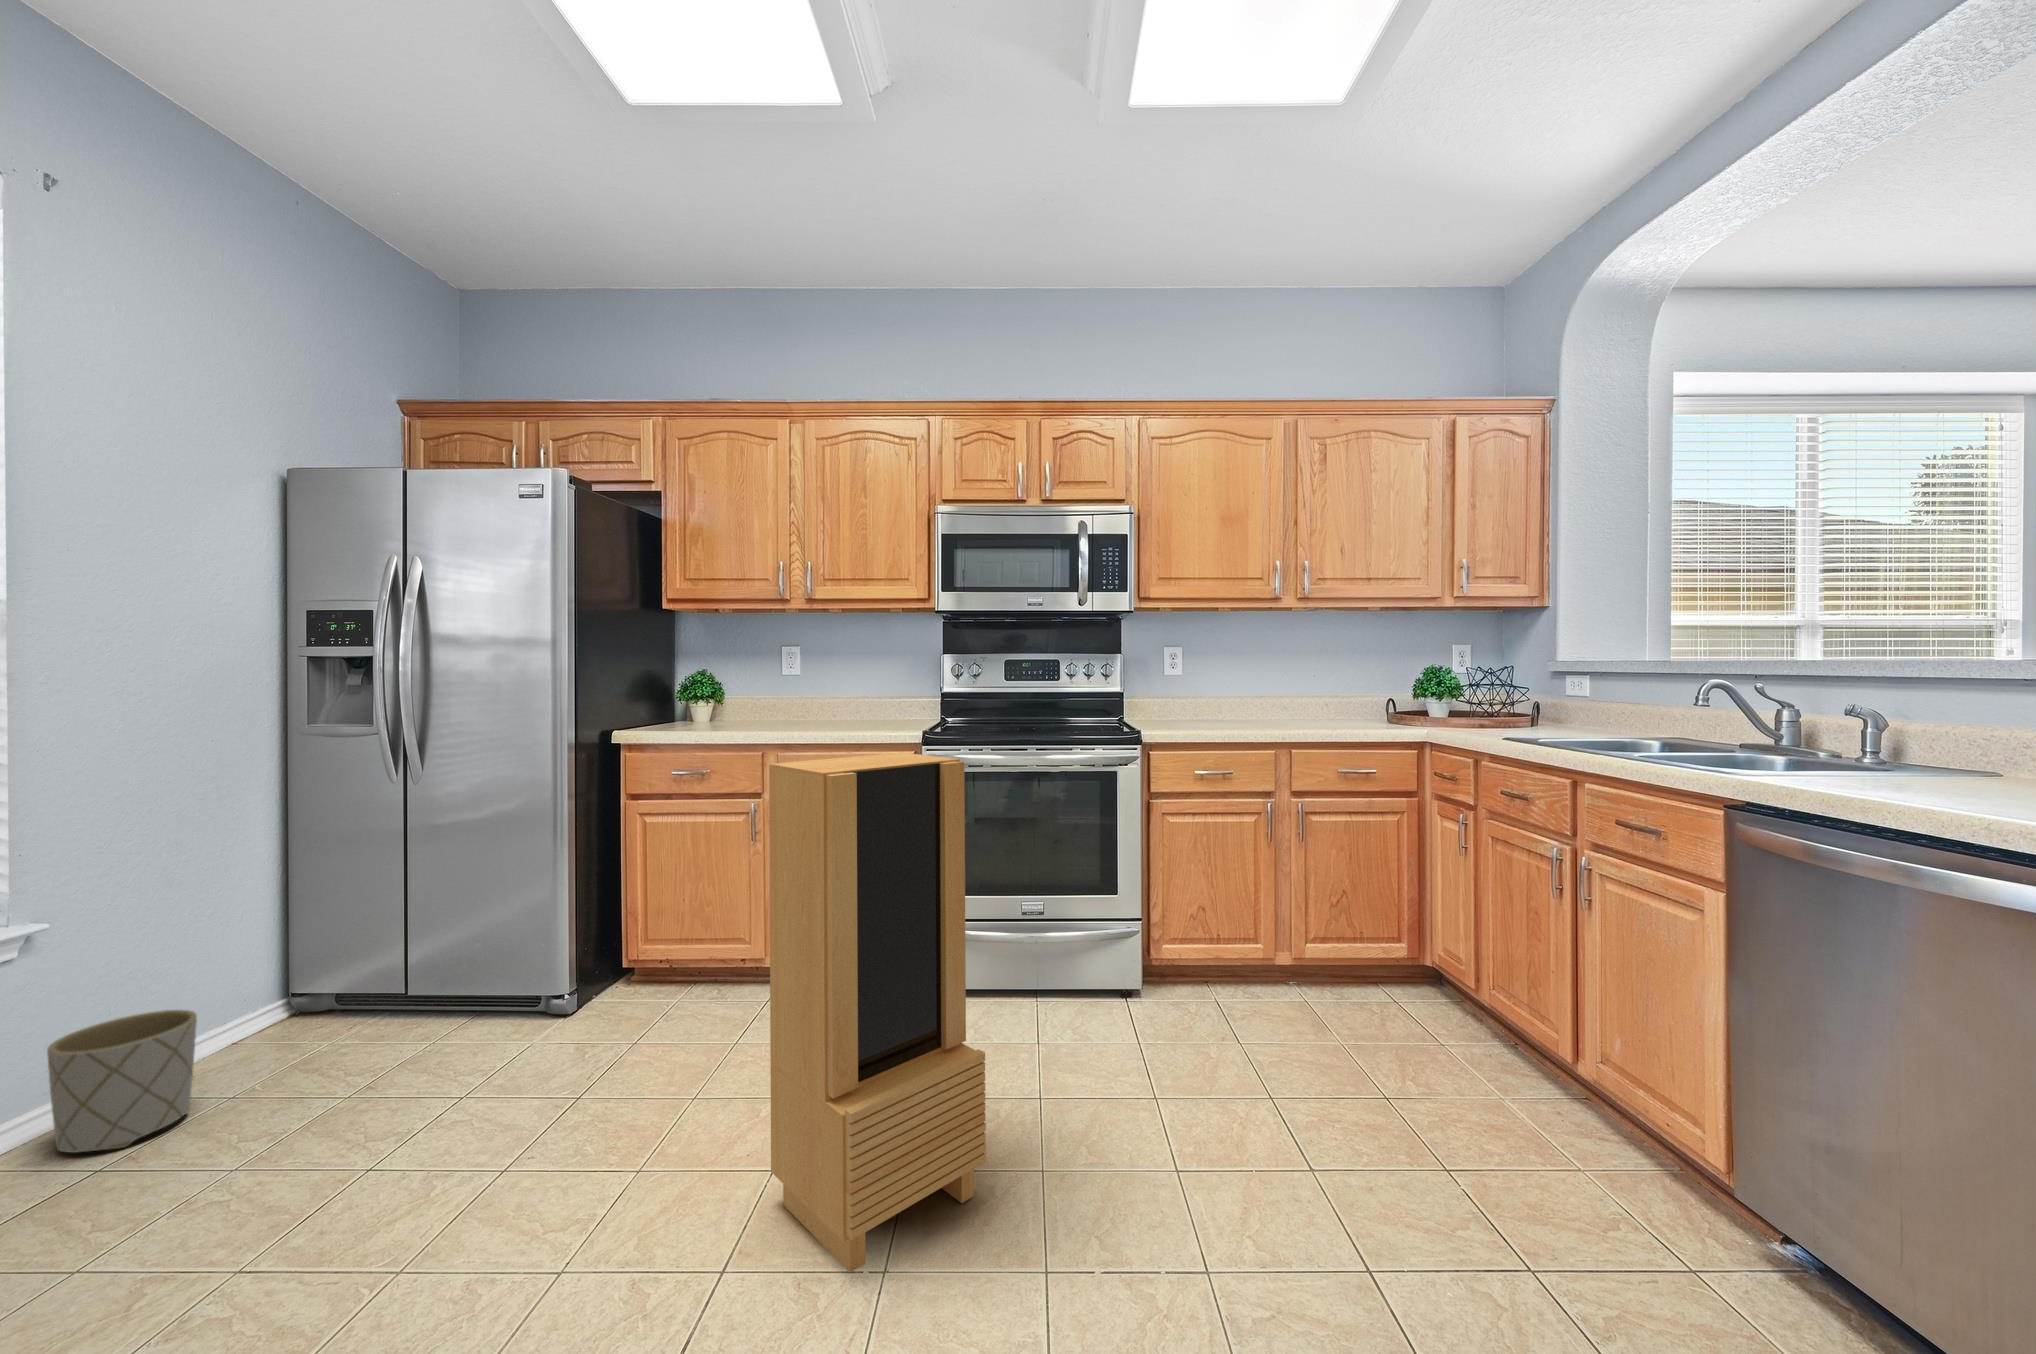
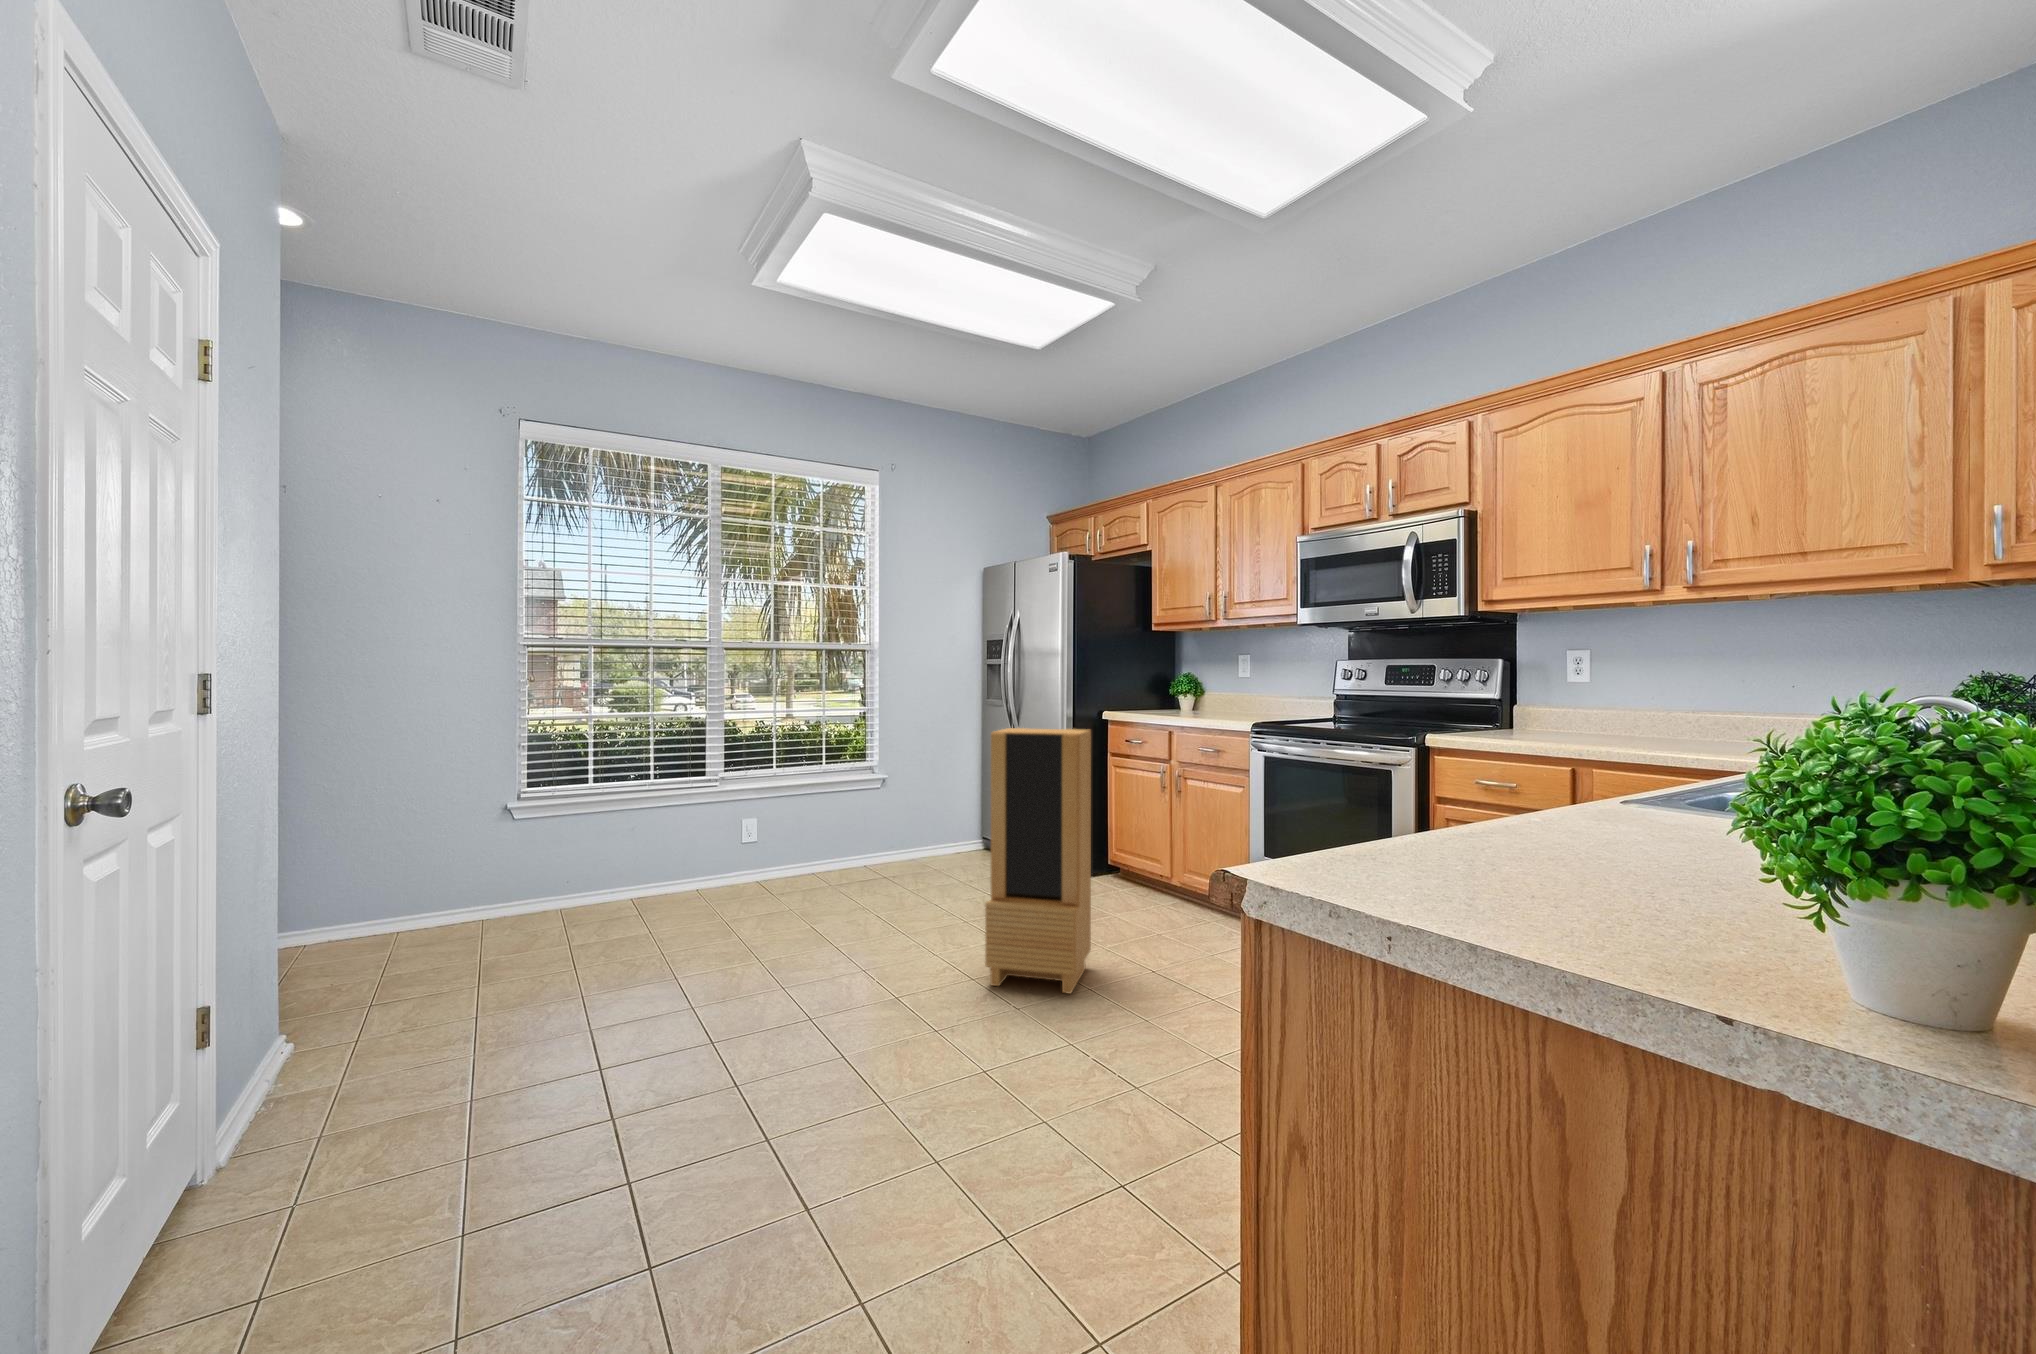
planter: present [47,1010,197,1153] -> none [884,821,925,870]

